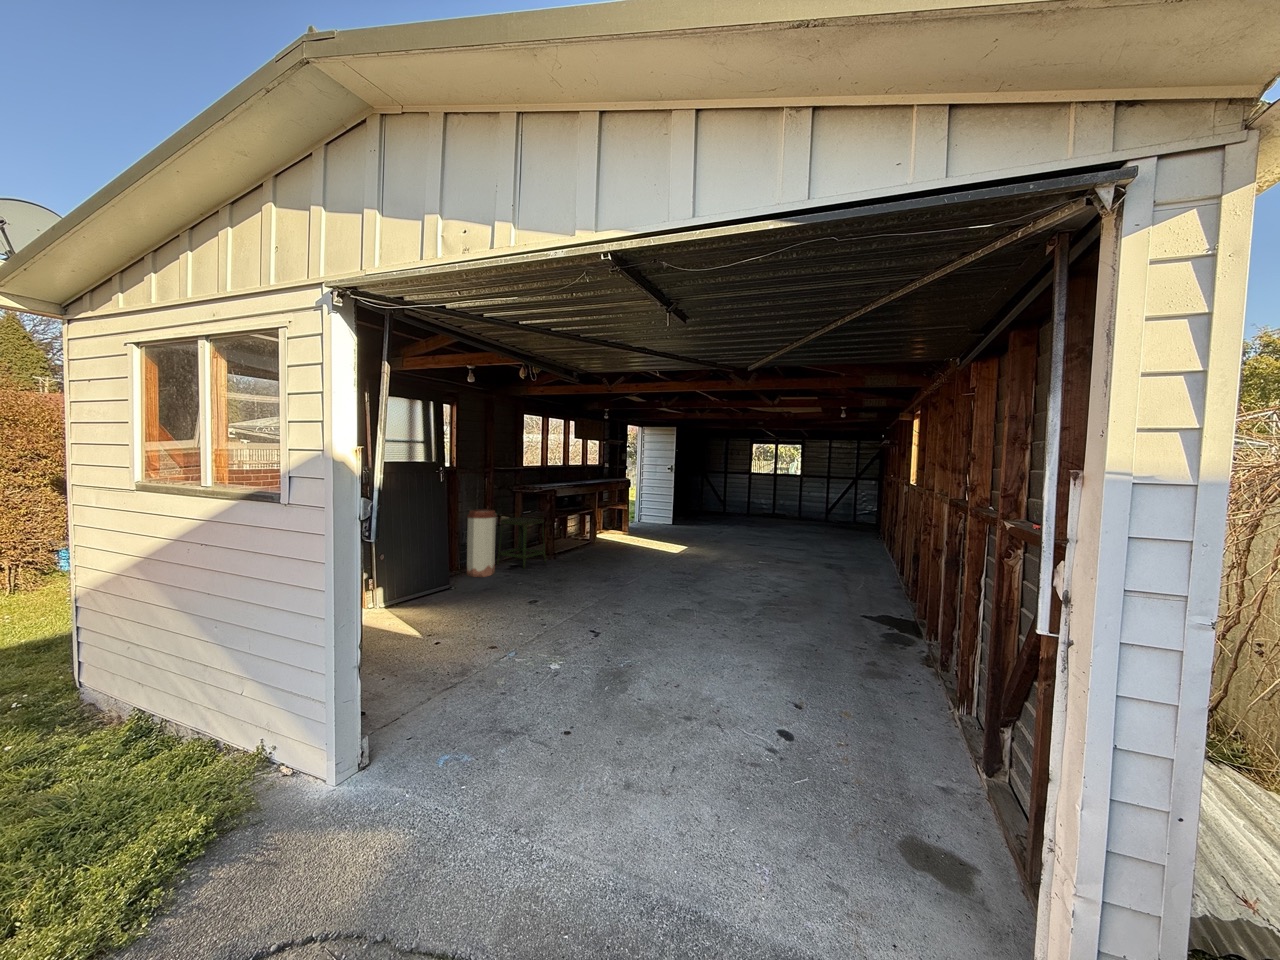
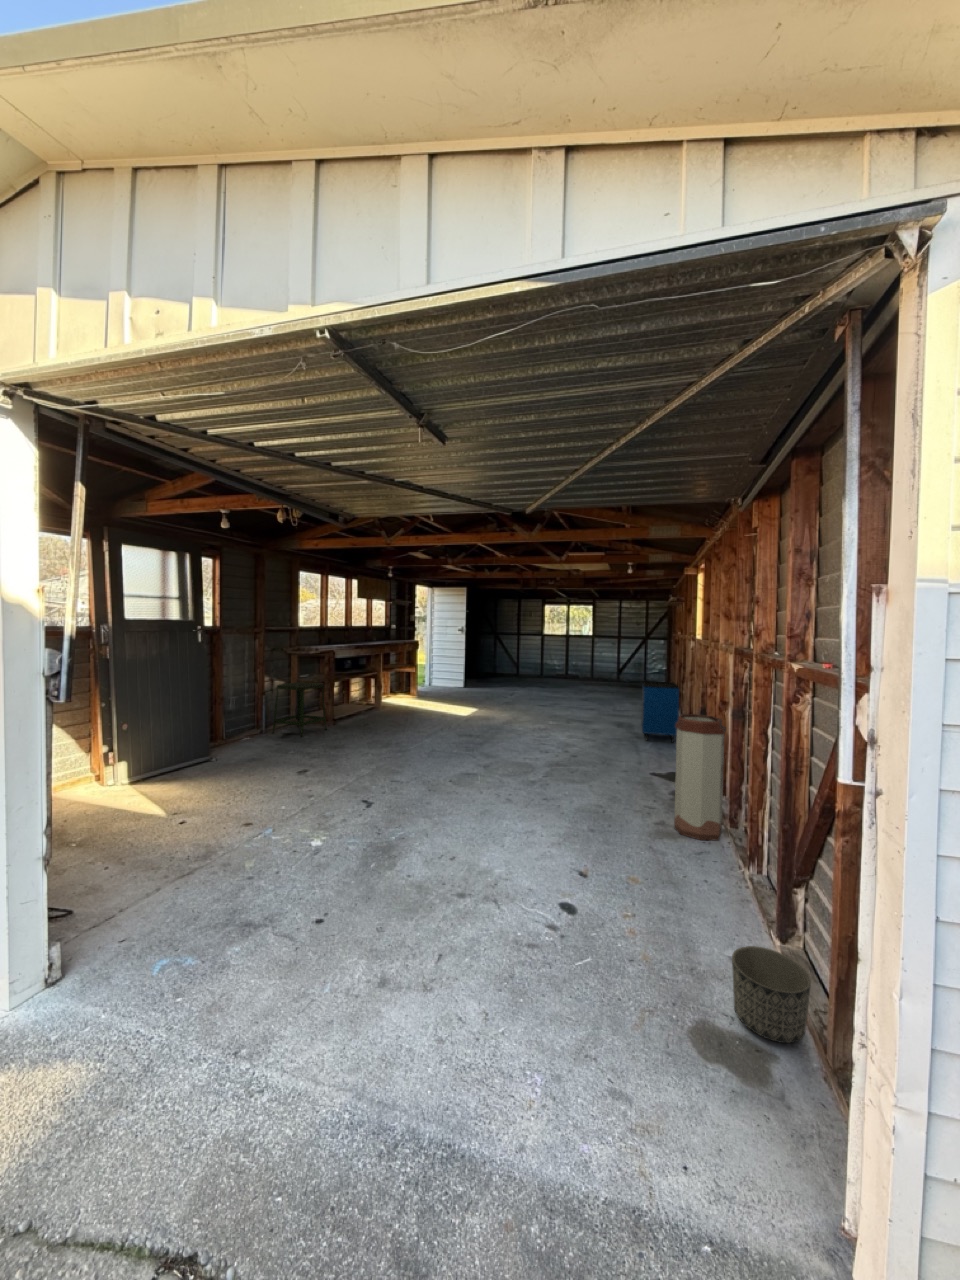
trash can: present [467,509,496,577] -> present [674,714,726,840]
storage cabinet: none [853,524,894,587] -> present [641,681,679,742]
planter: none [940,776,1013,861] -> present [732,946,811,1043]

